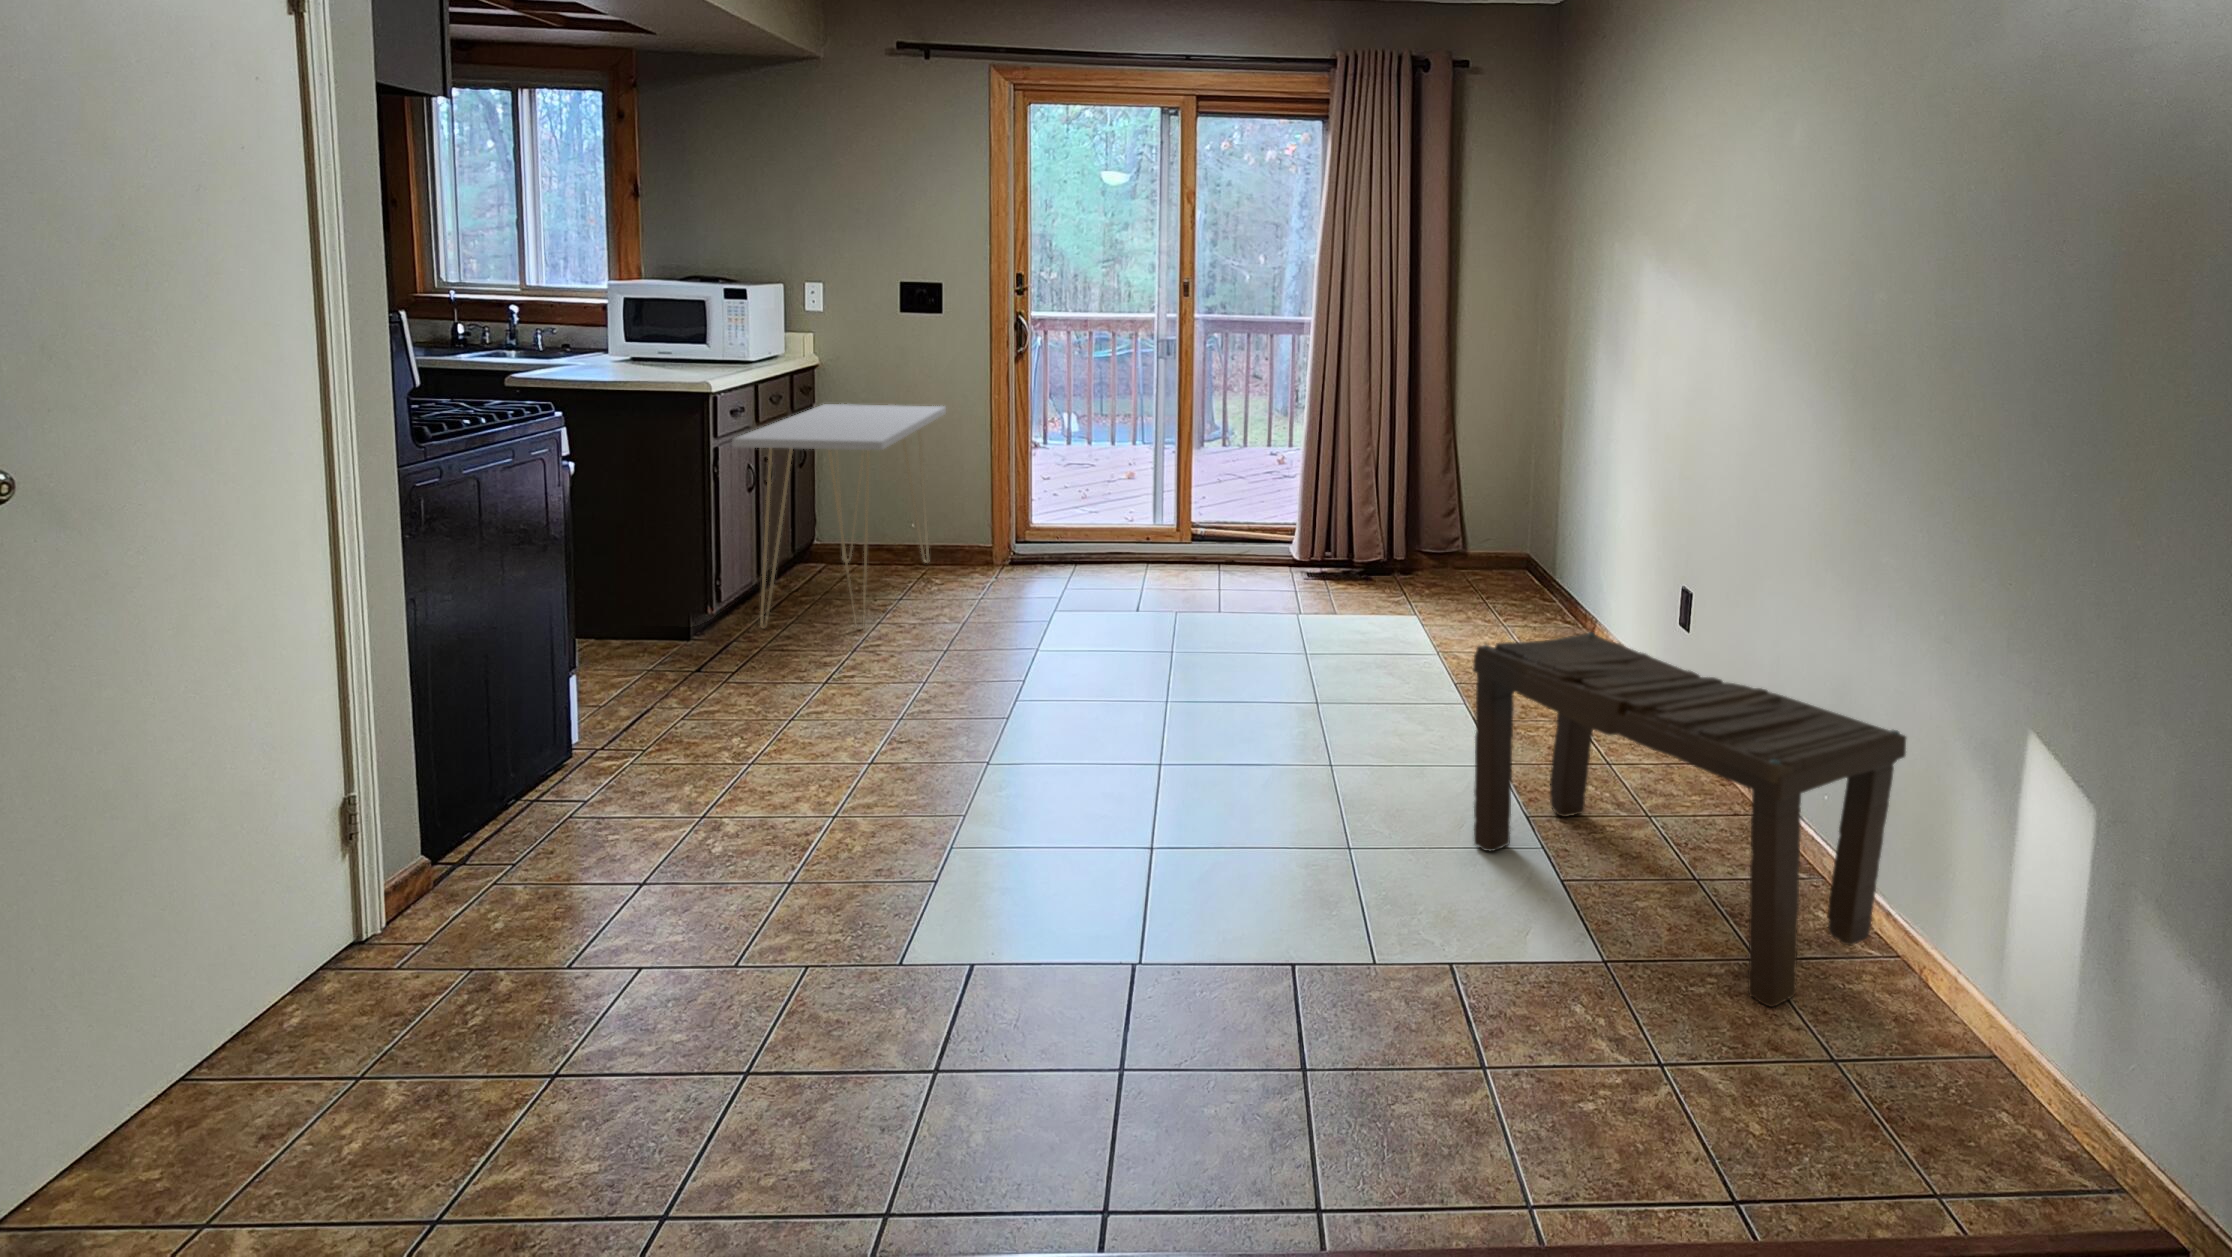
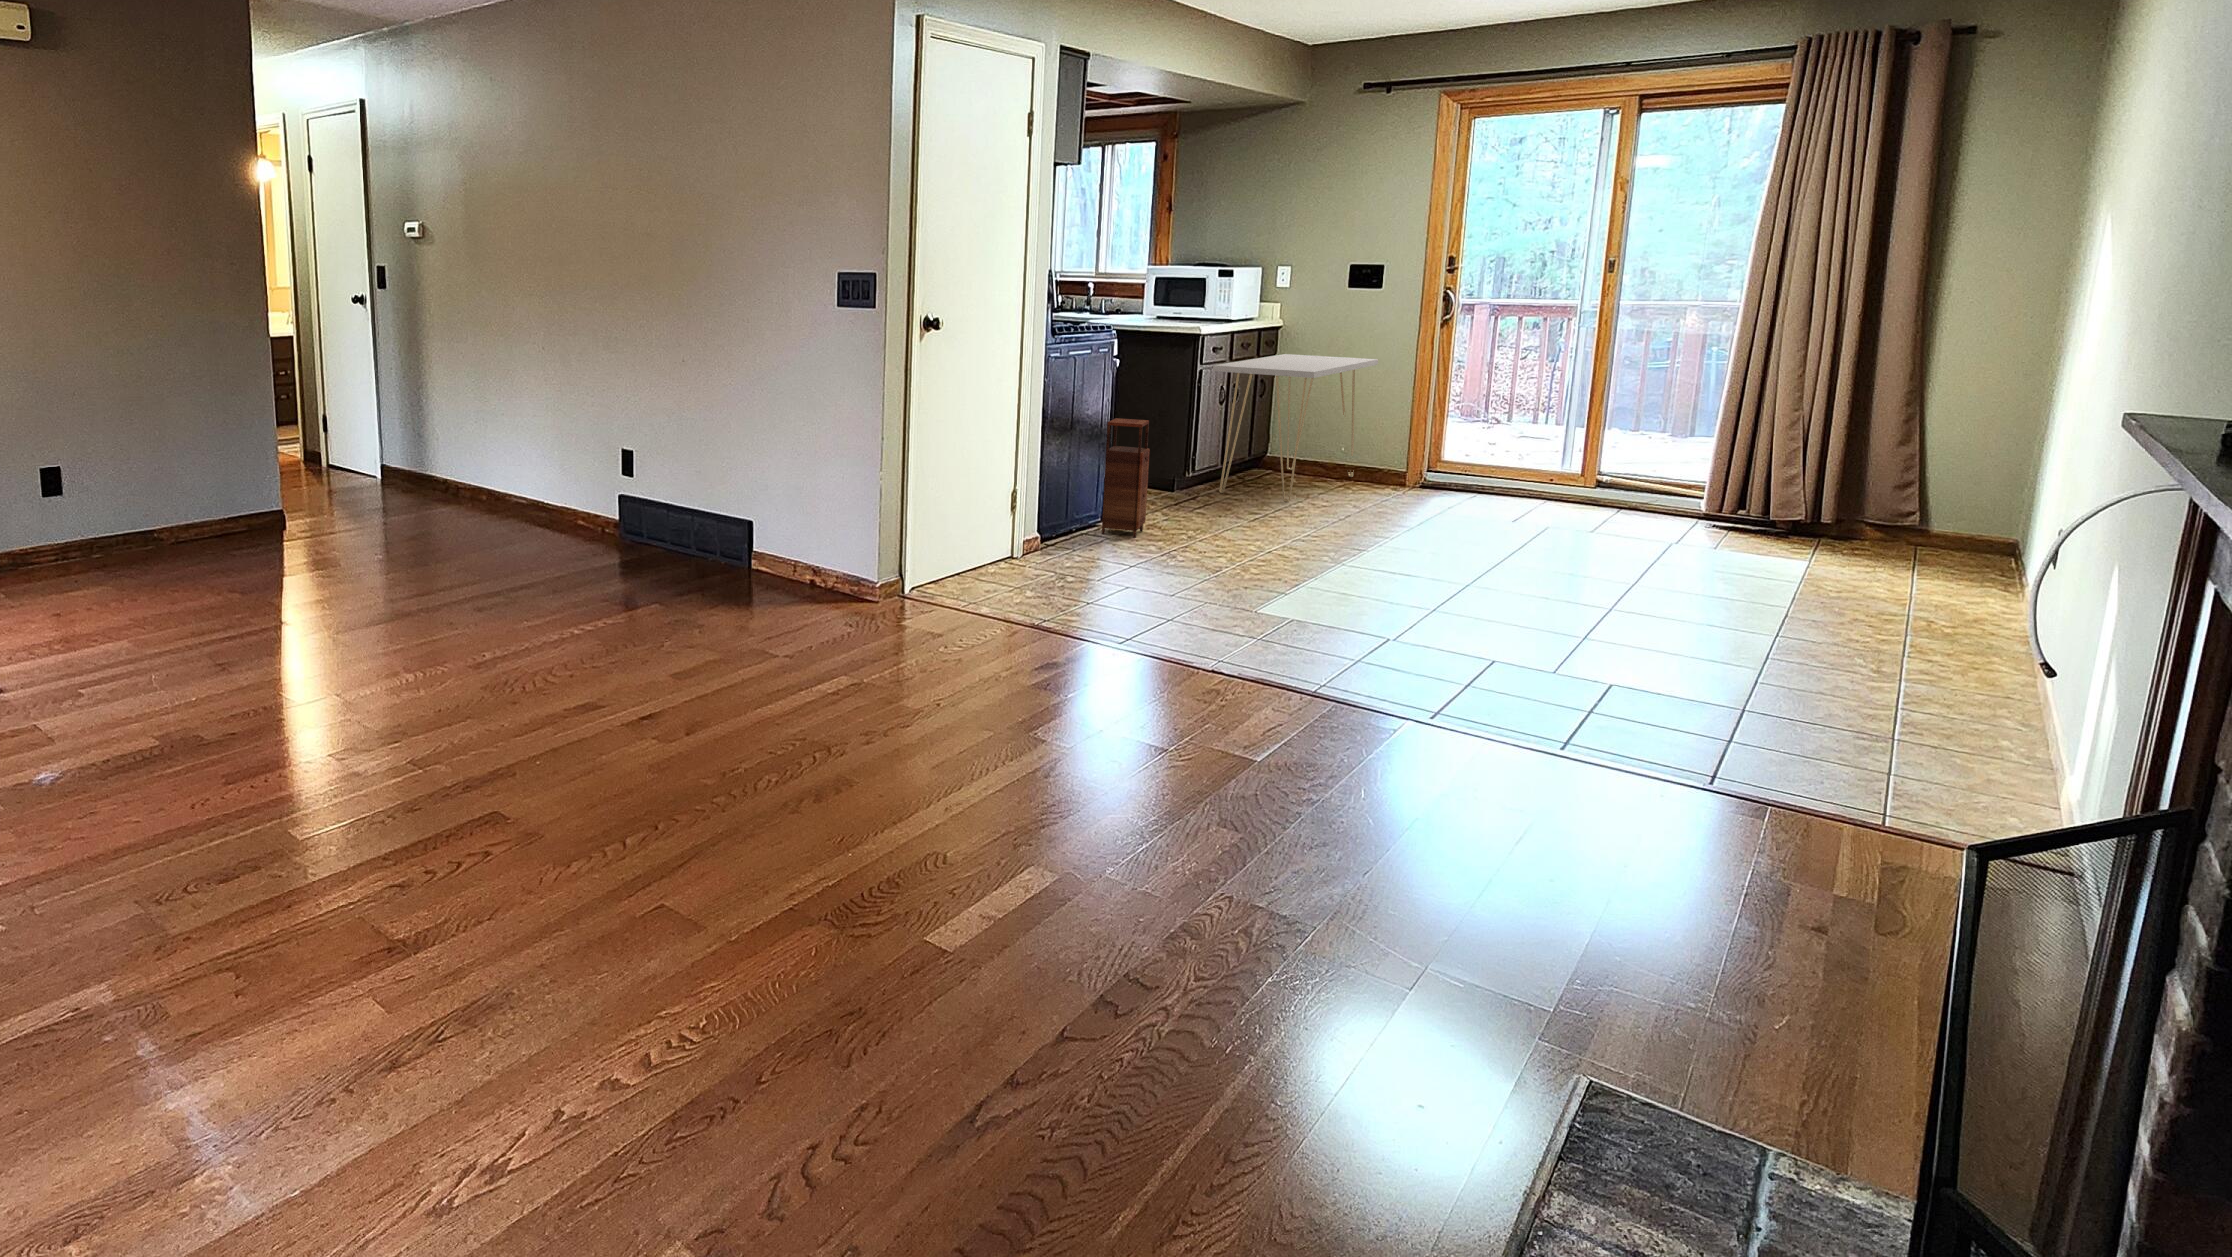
storage cabinet: none [563,565,652,782] -> present [1102,418,1150,538]
bench: present [1473,632,1906,1007] -> none [1709,512,2106,765]

